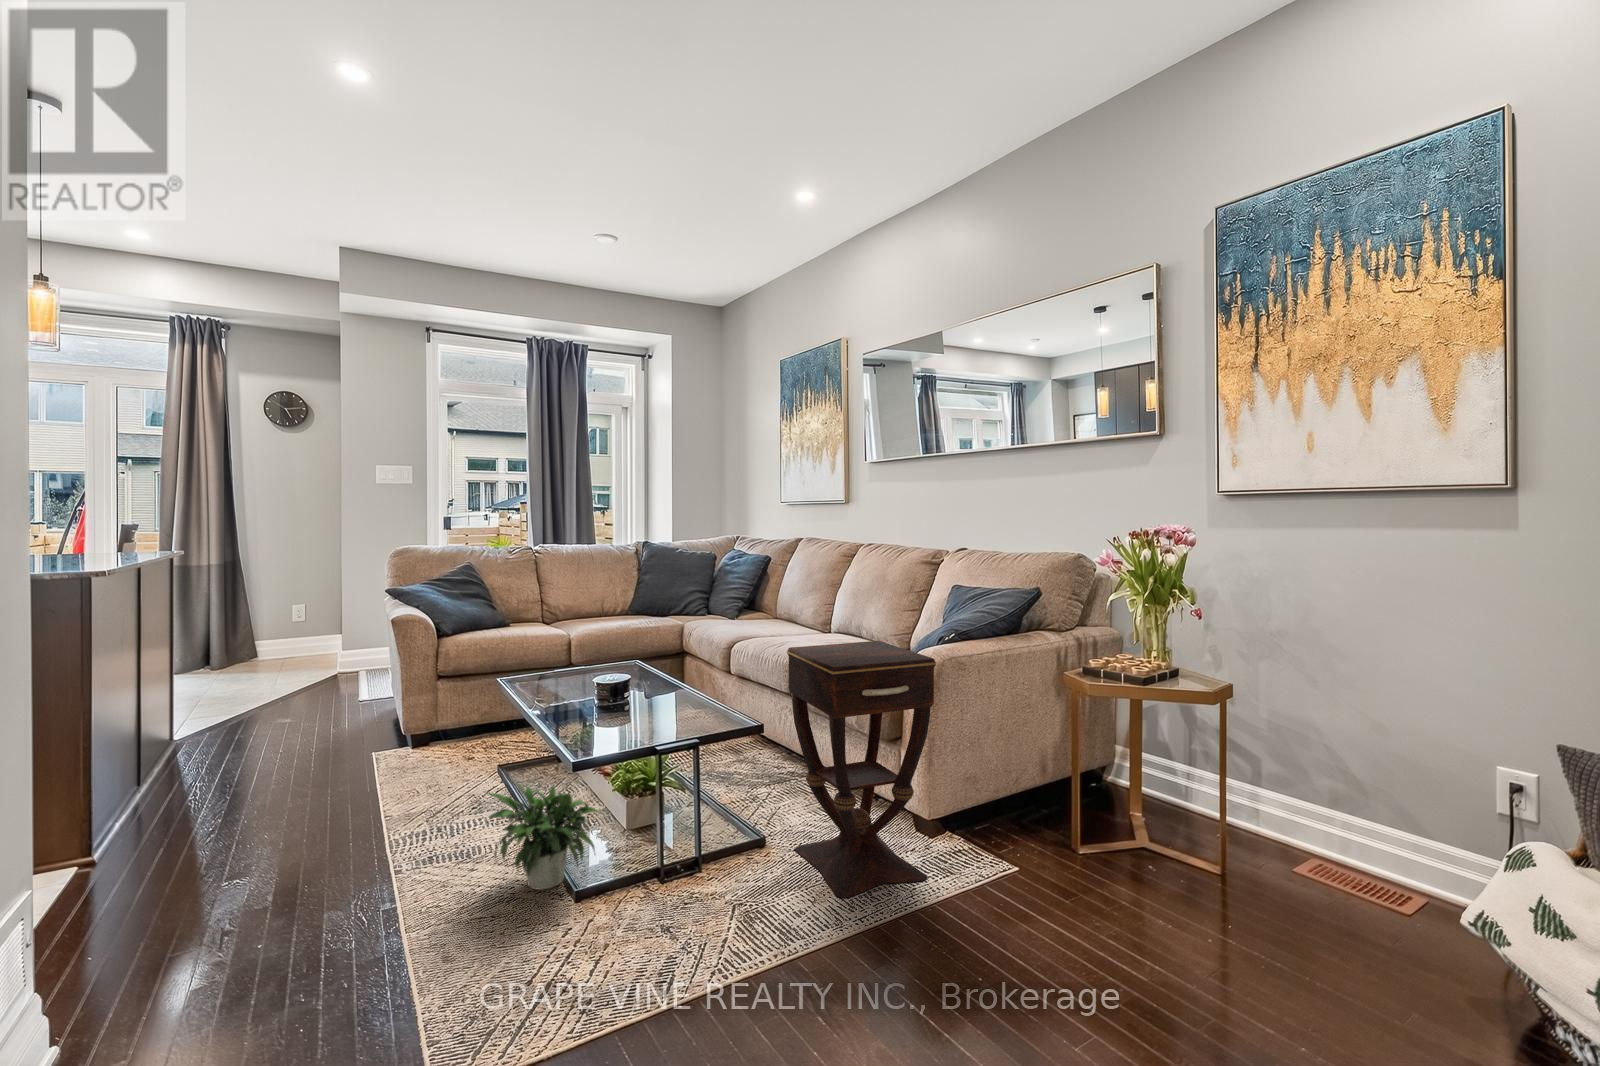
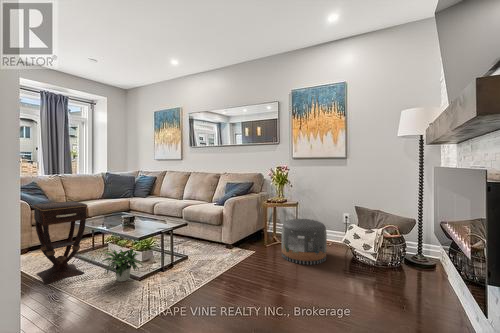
side table: present [787,641,936,898] -> present [34,201,87,284]
pouf: none [1124,759,1356,997] -> present [282,219,327,265]

